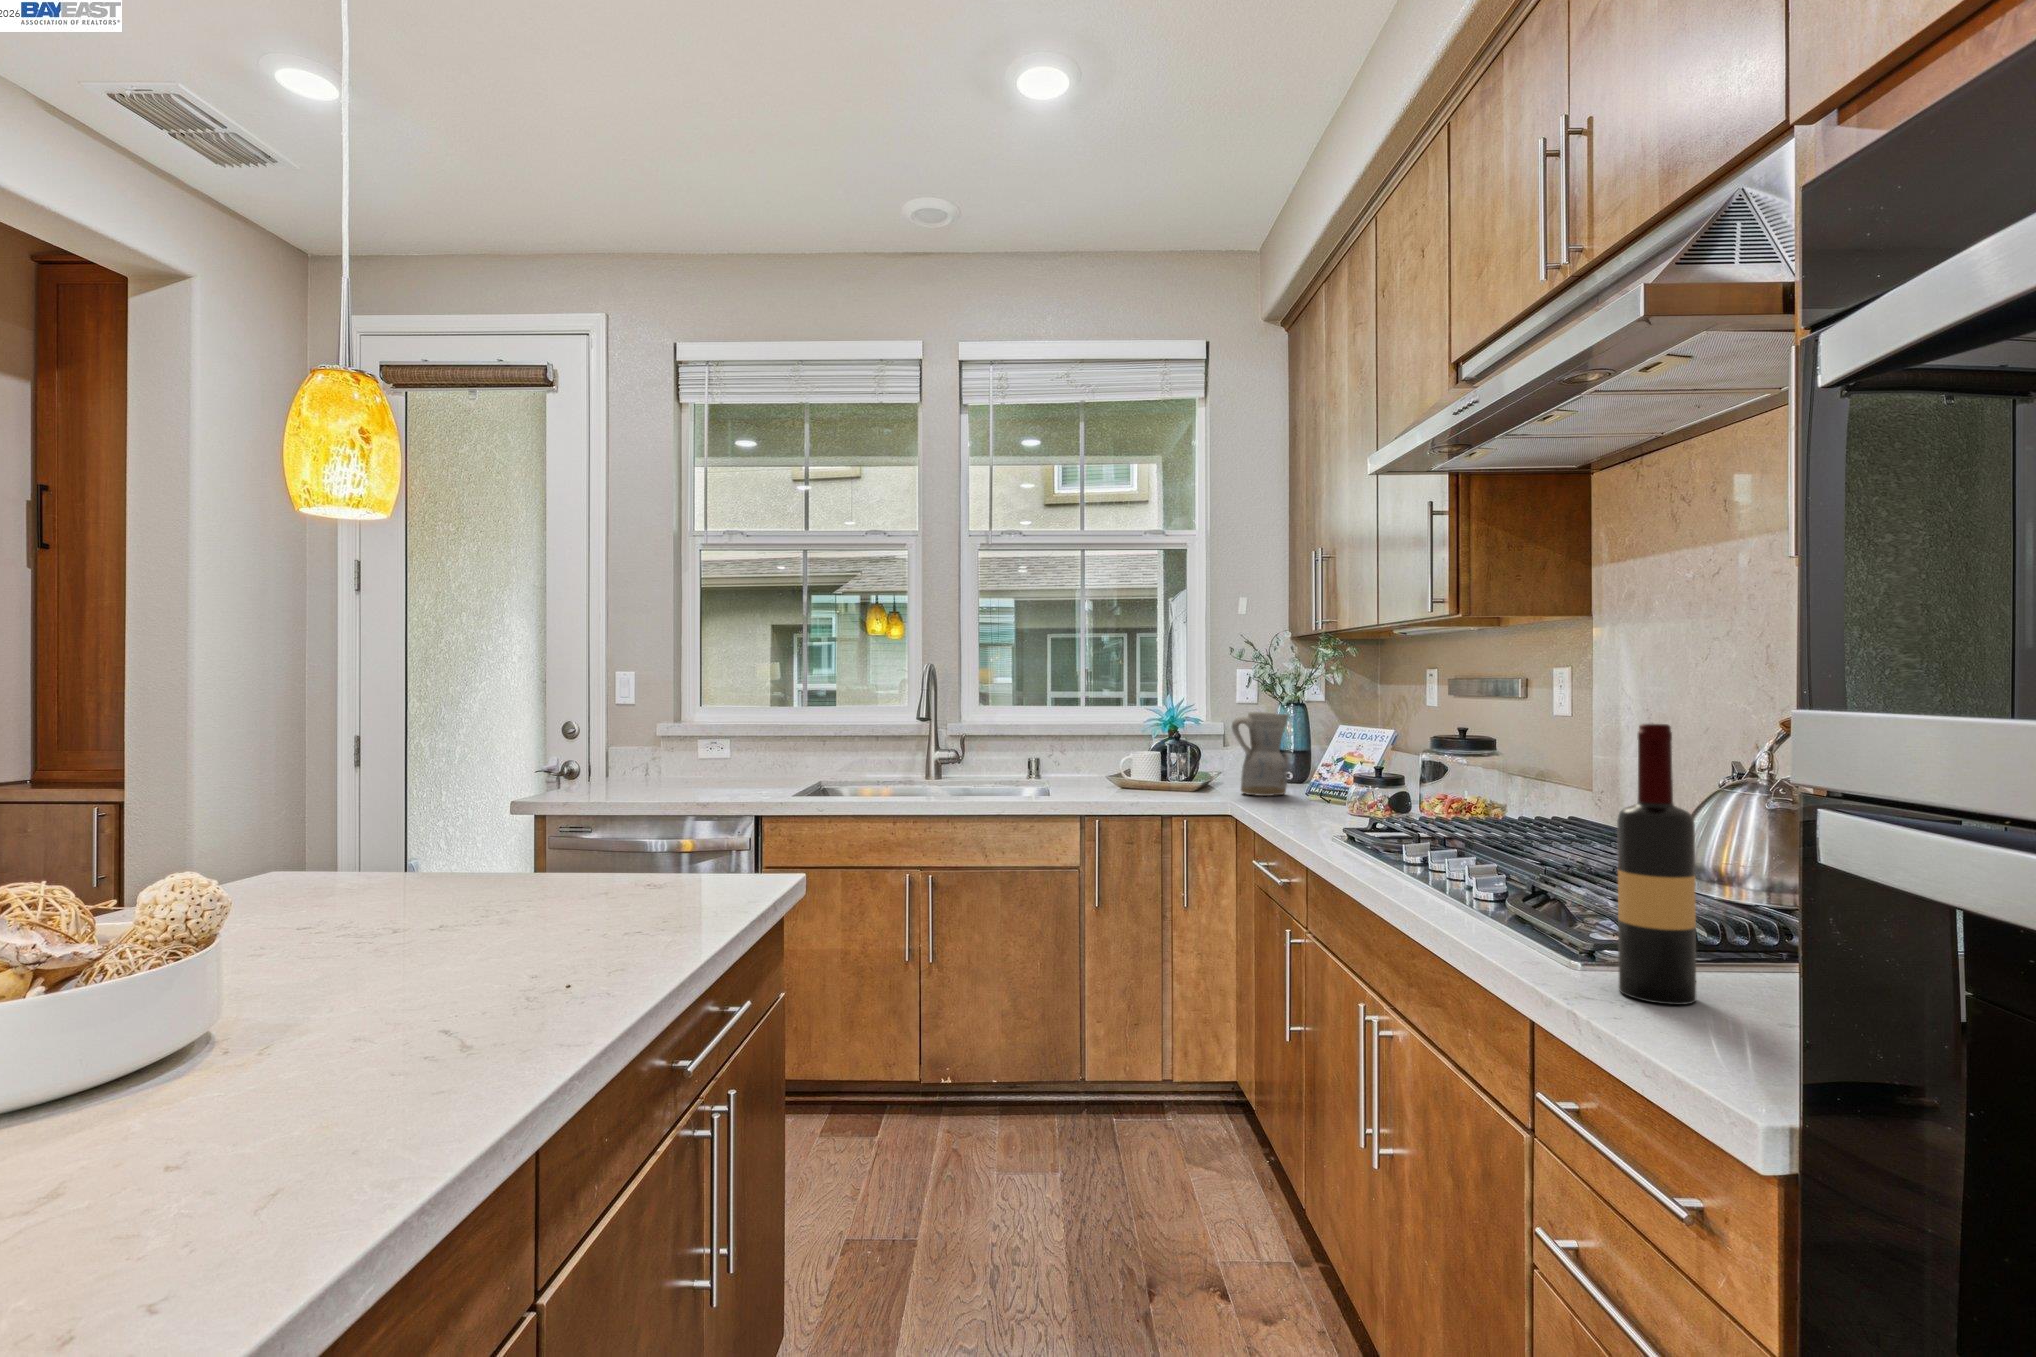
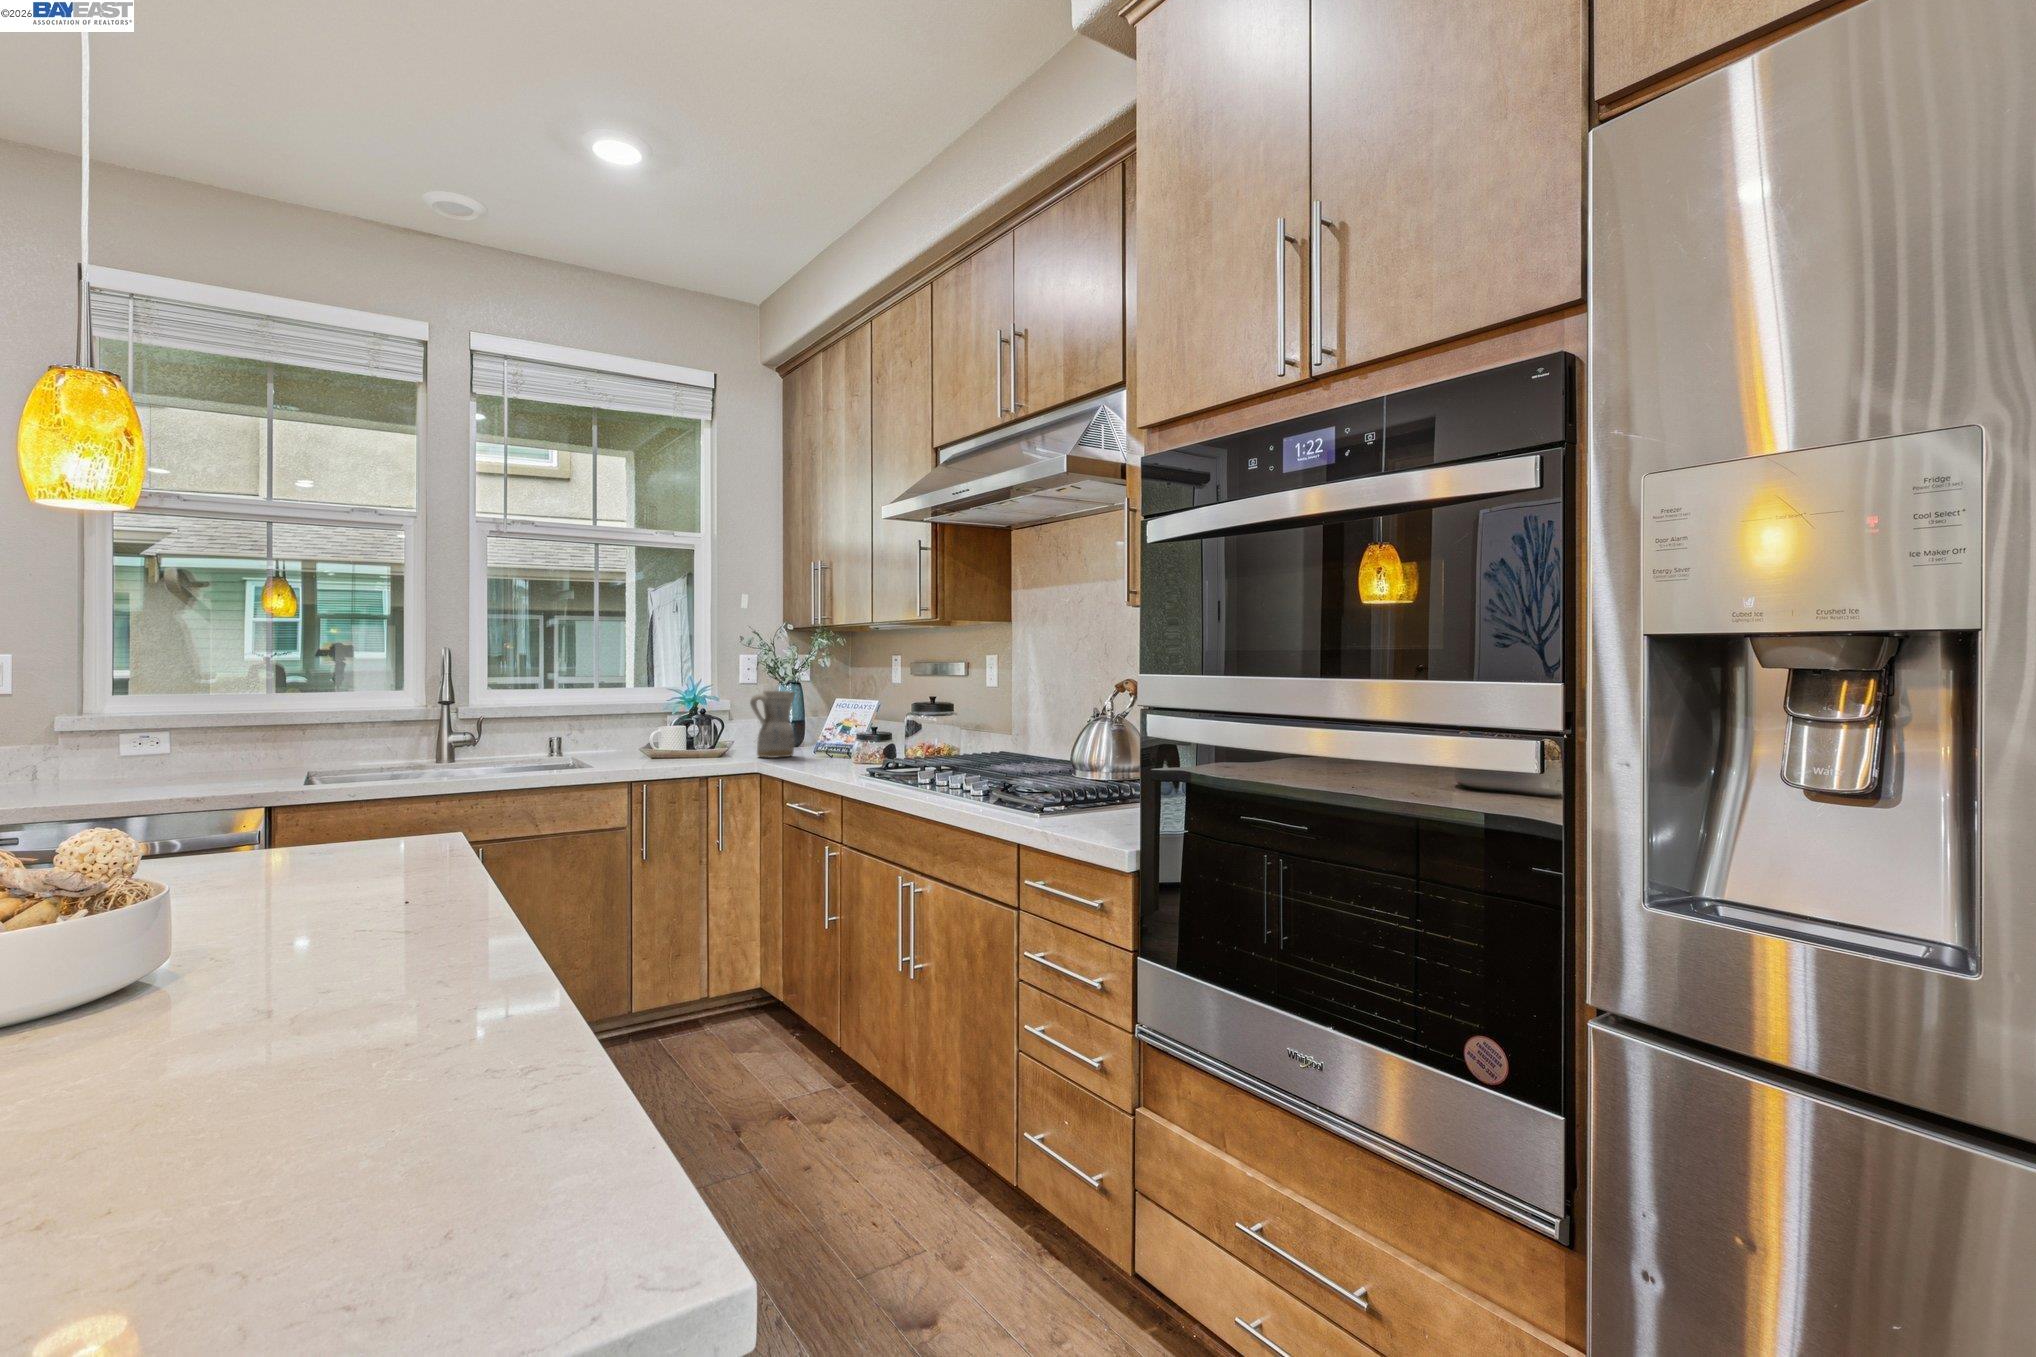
wine bottle: present [1617,724,1696,1005] -> none [1057,684,1091,824]

